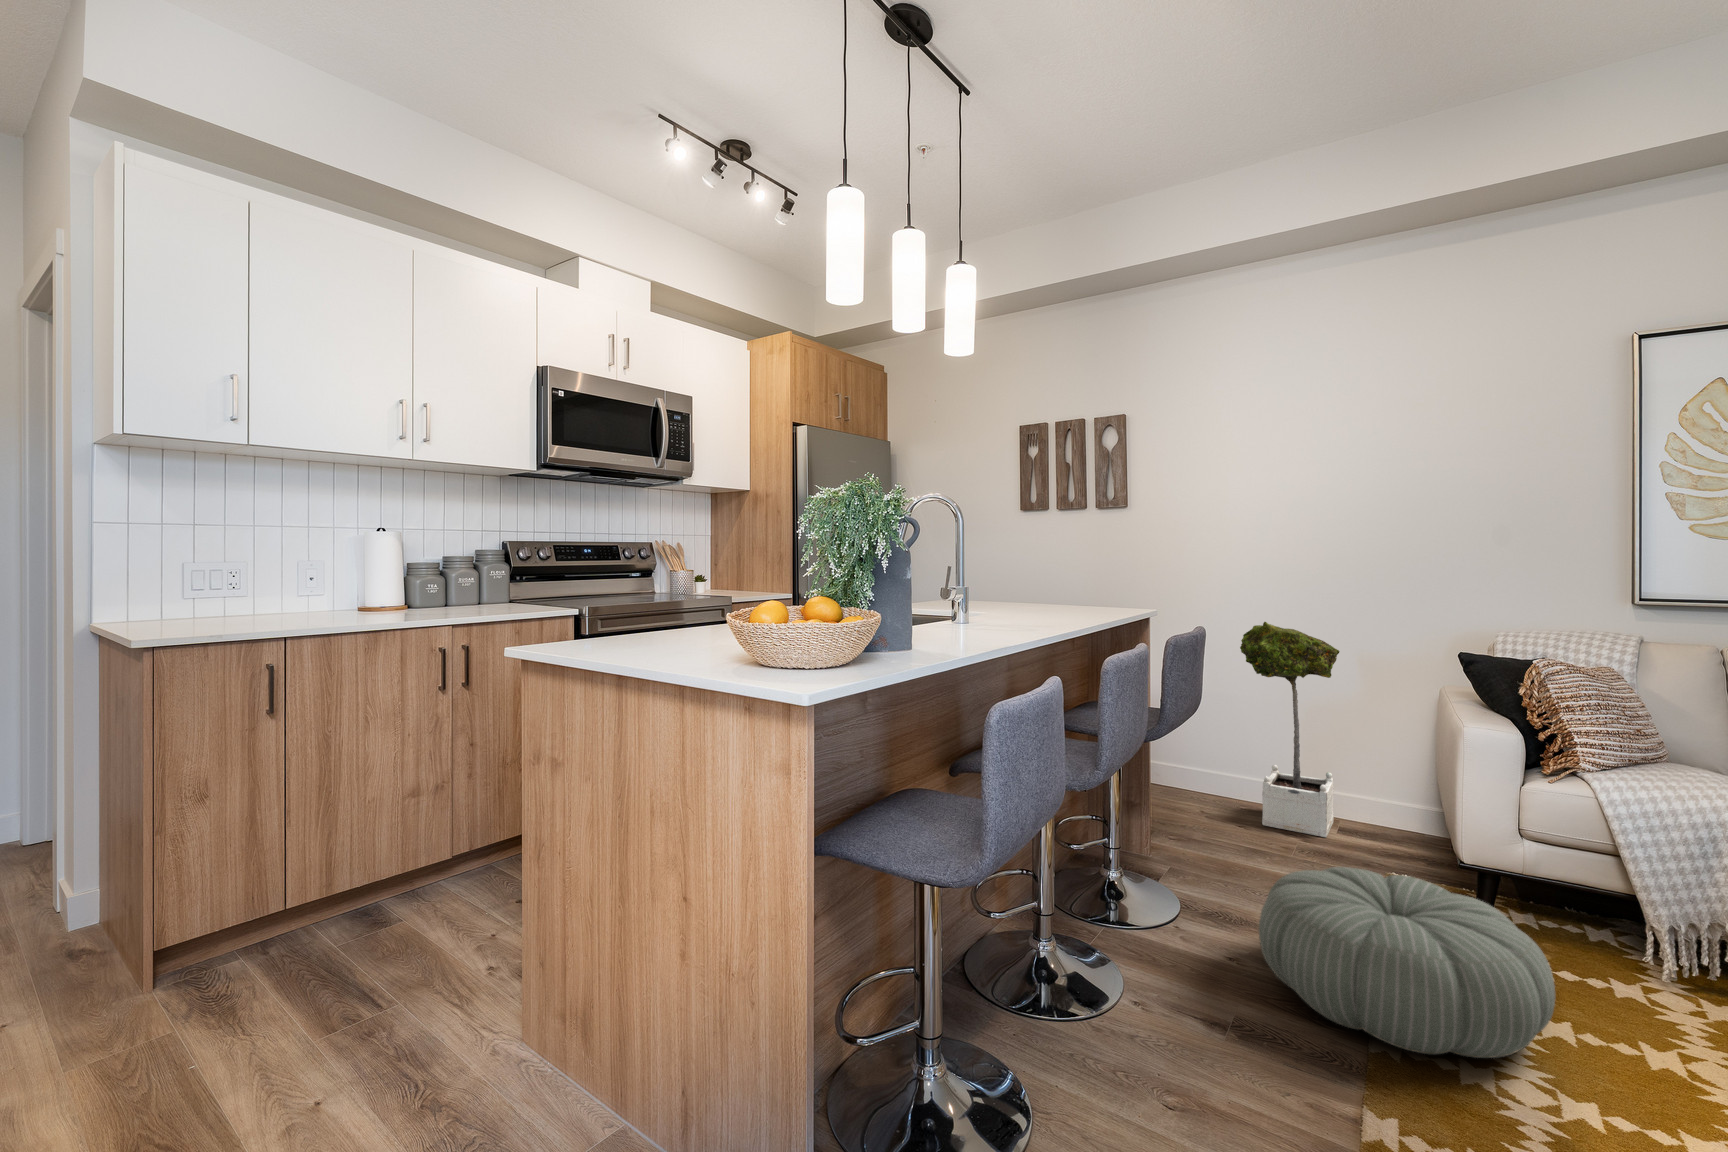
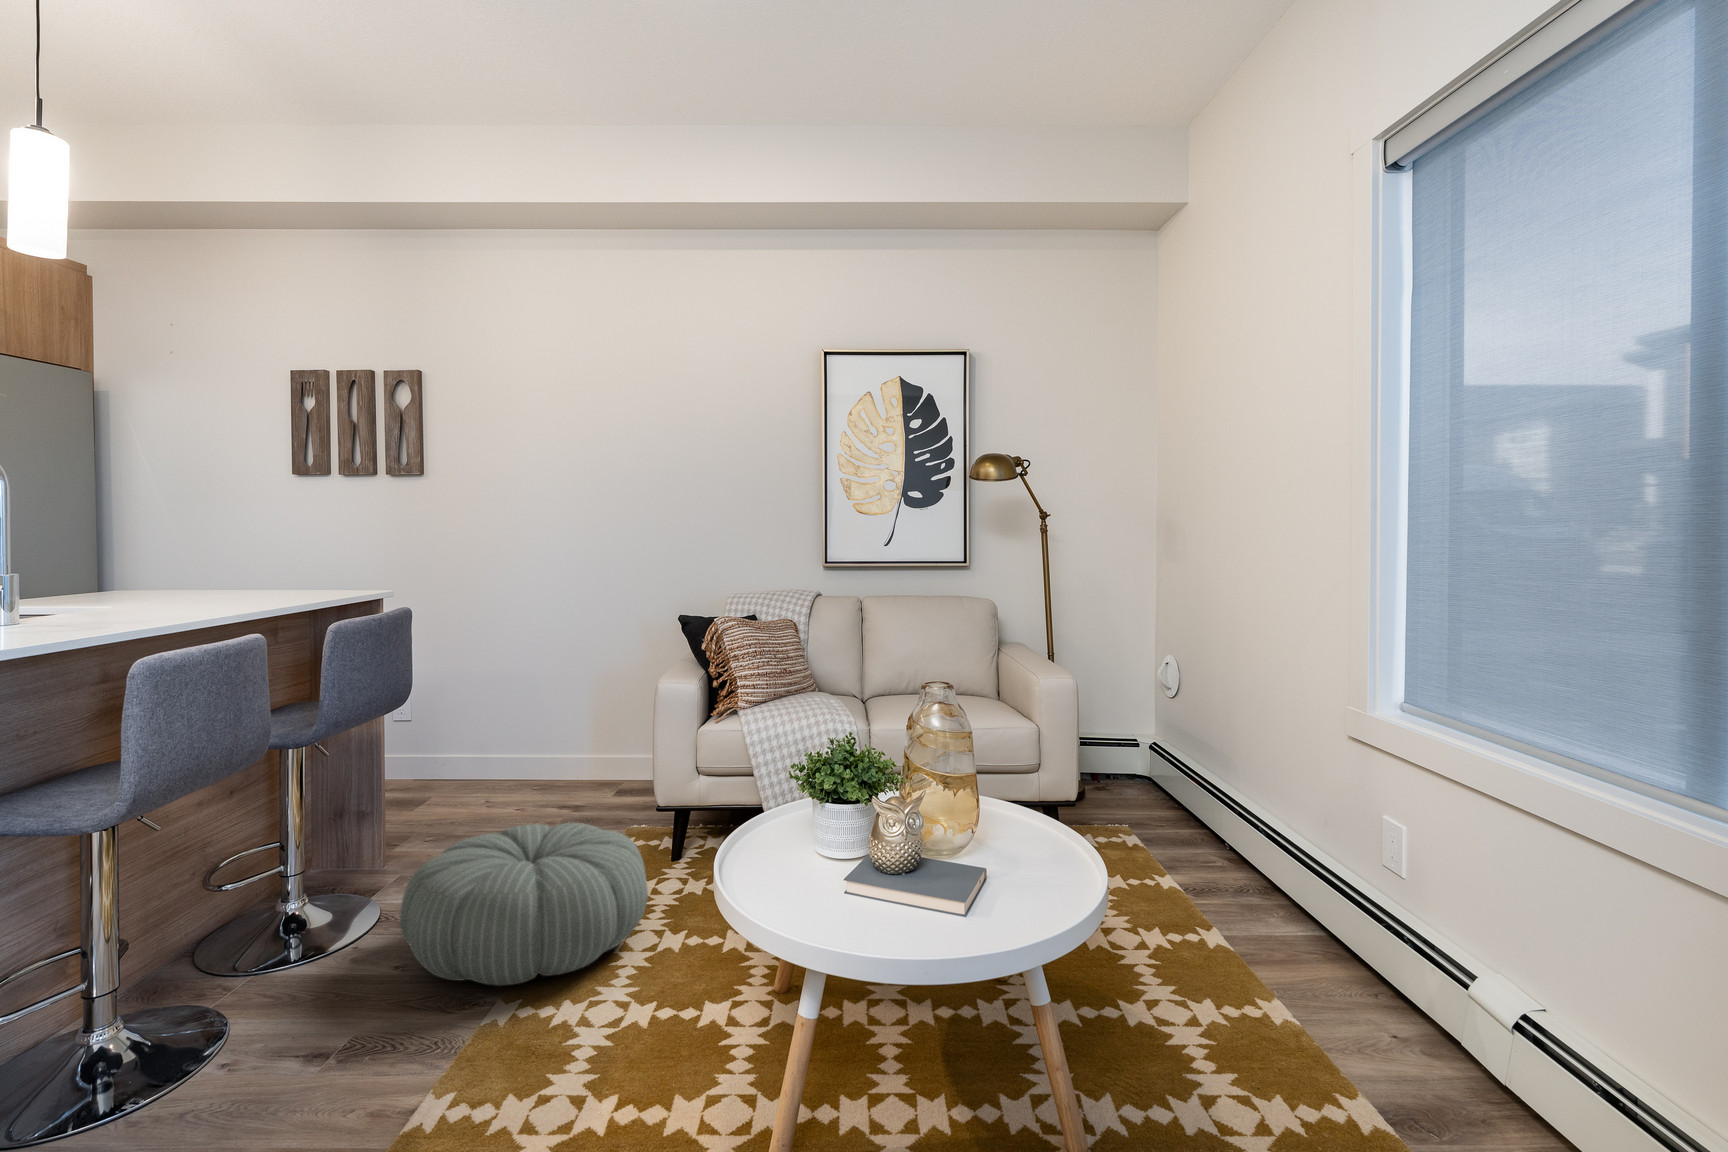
potted tree: present [1240,622,1340,837] -> none [523,595,616,803]

